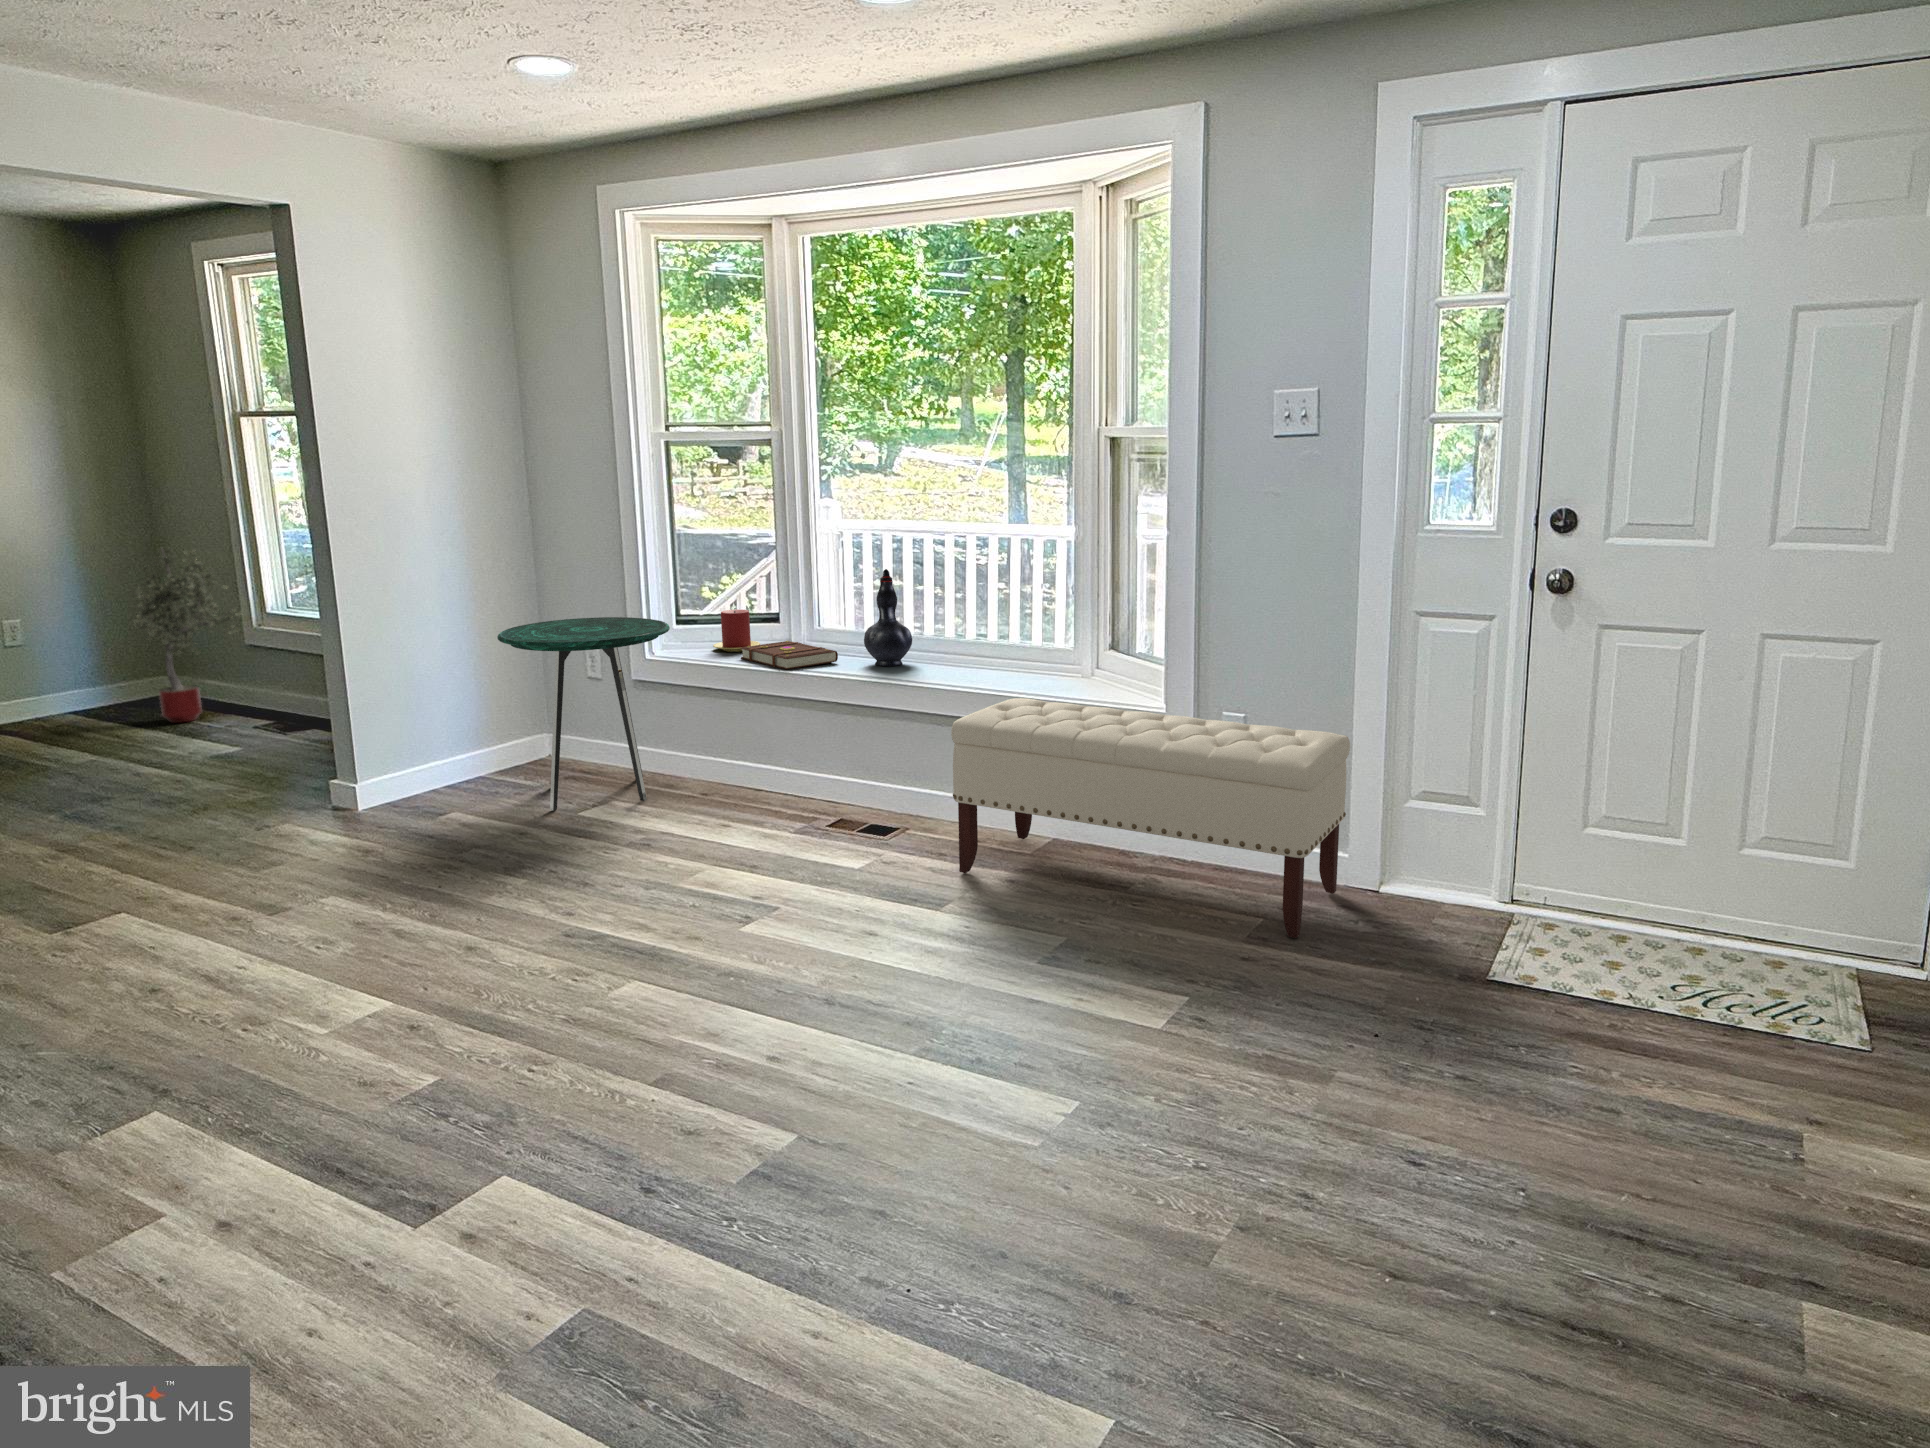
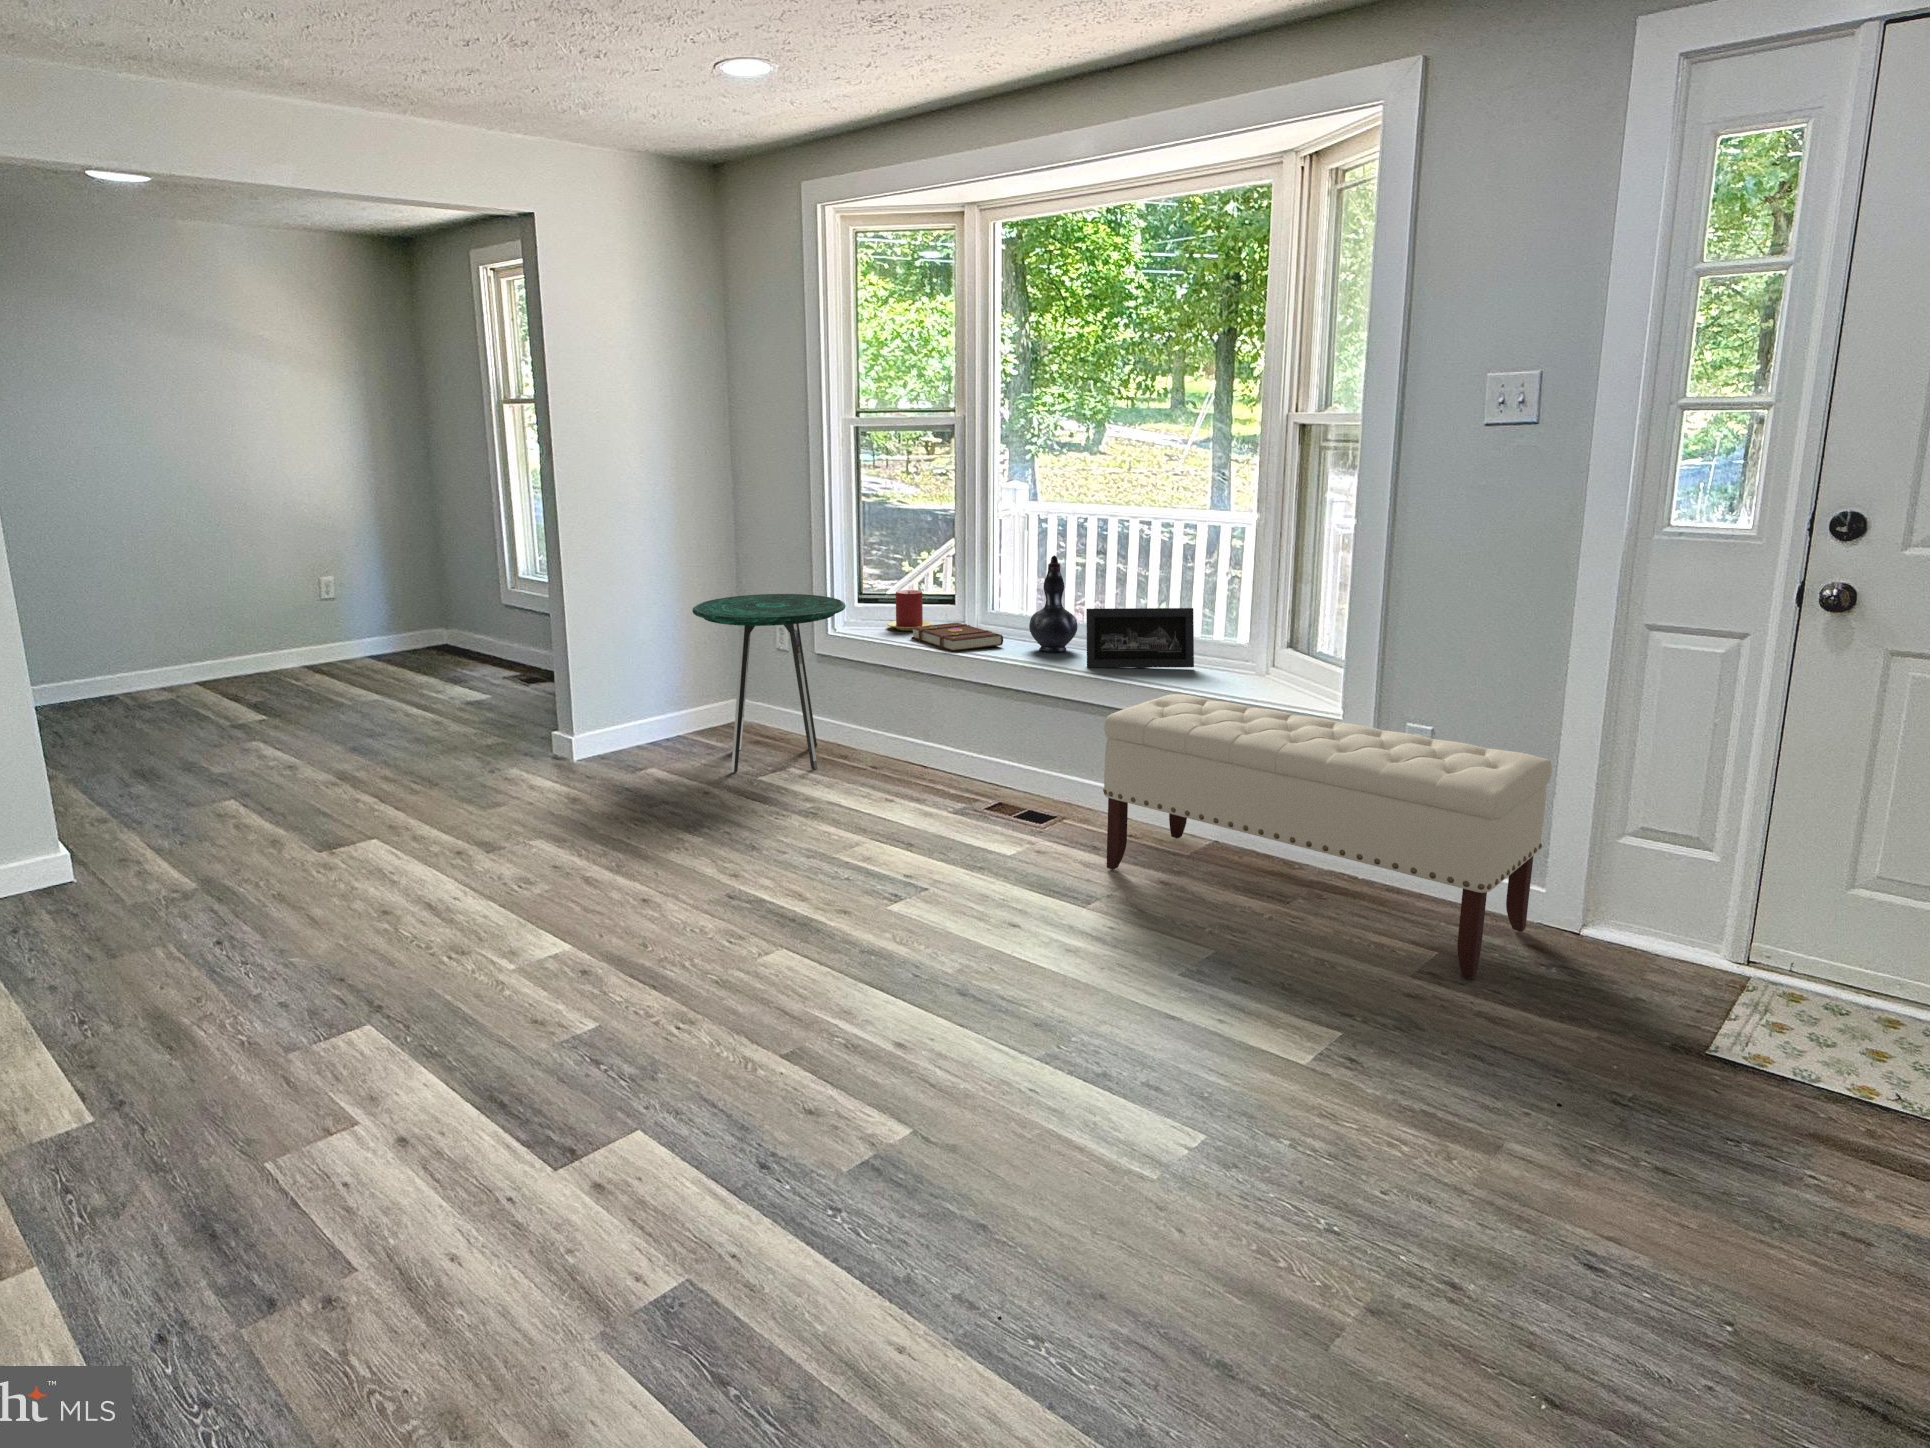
potted tree: present [134,547,242,723] -> none [413,519,502,670]
picture frame: none [922,616,1028,679] -> present [1086,608,1194,668]

